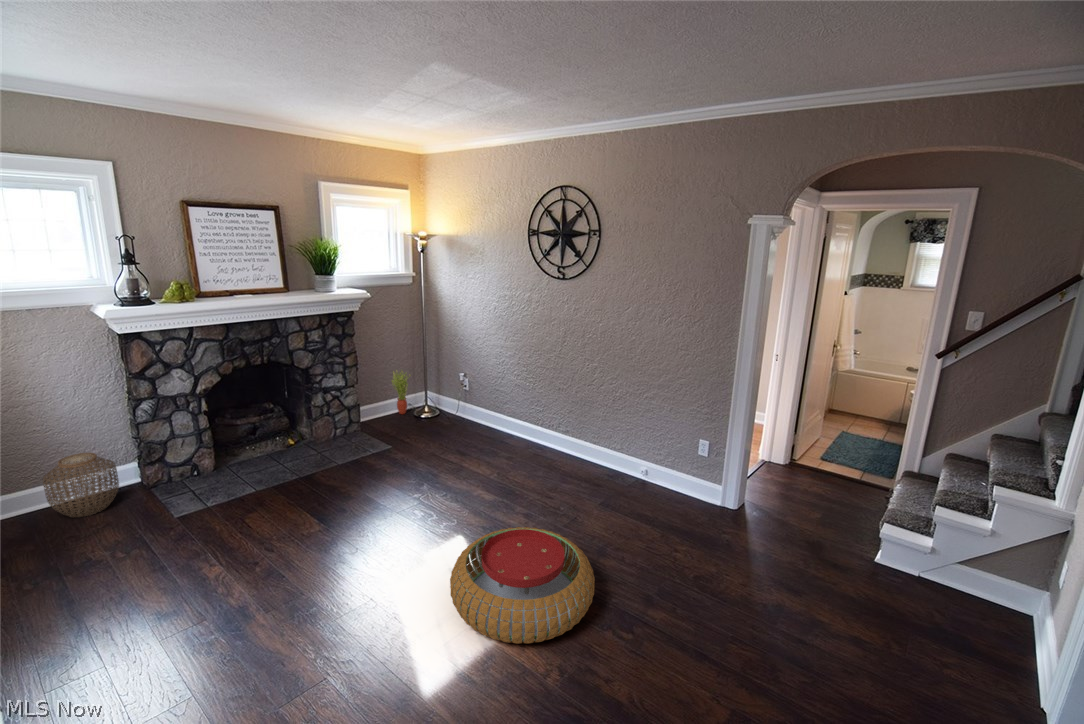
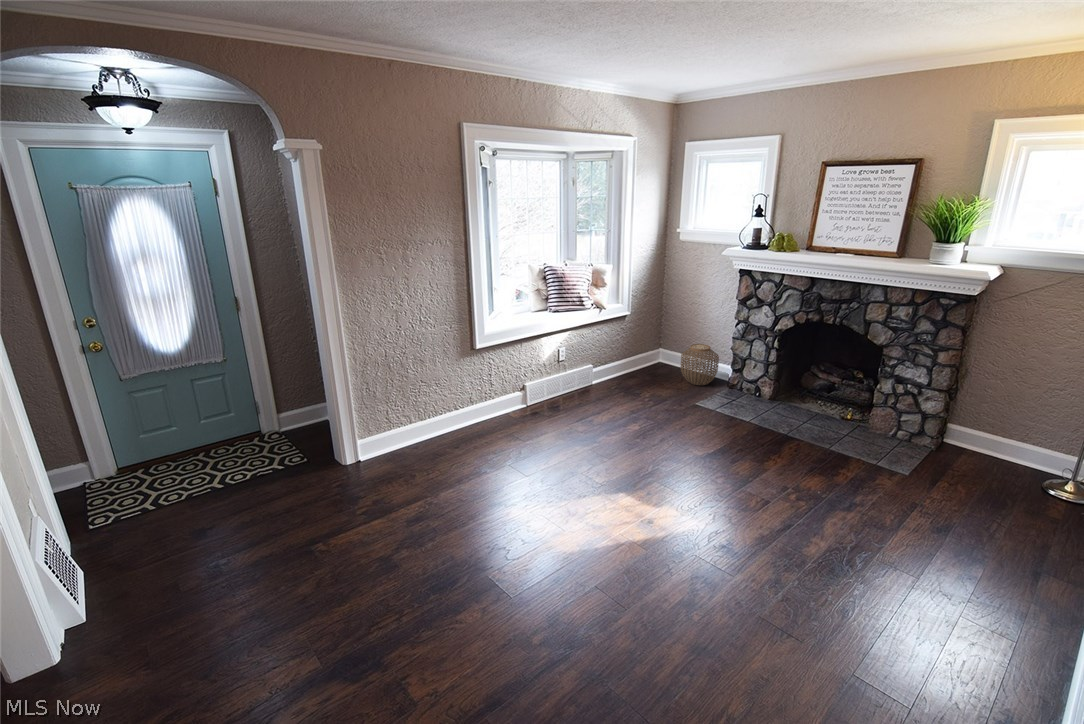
potted plant: present [392,371,407,414] -> none [1029,401,1071,472]
pouf: present [450,527,595,644] -> none [554,514,708,641]

